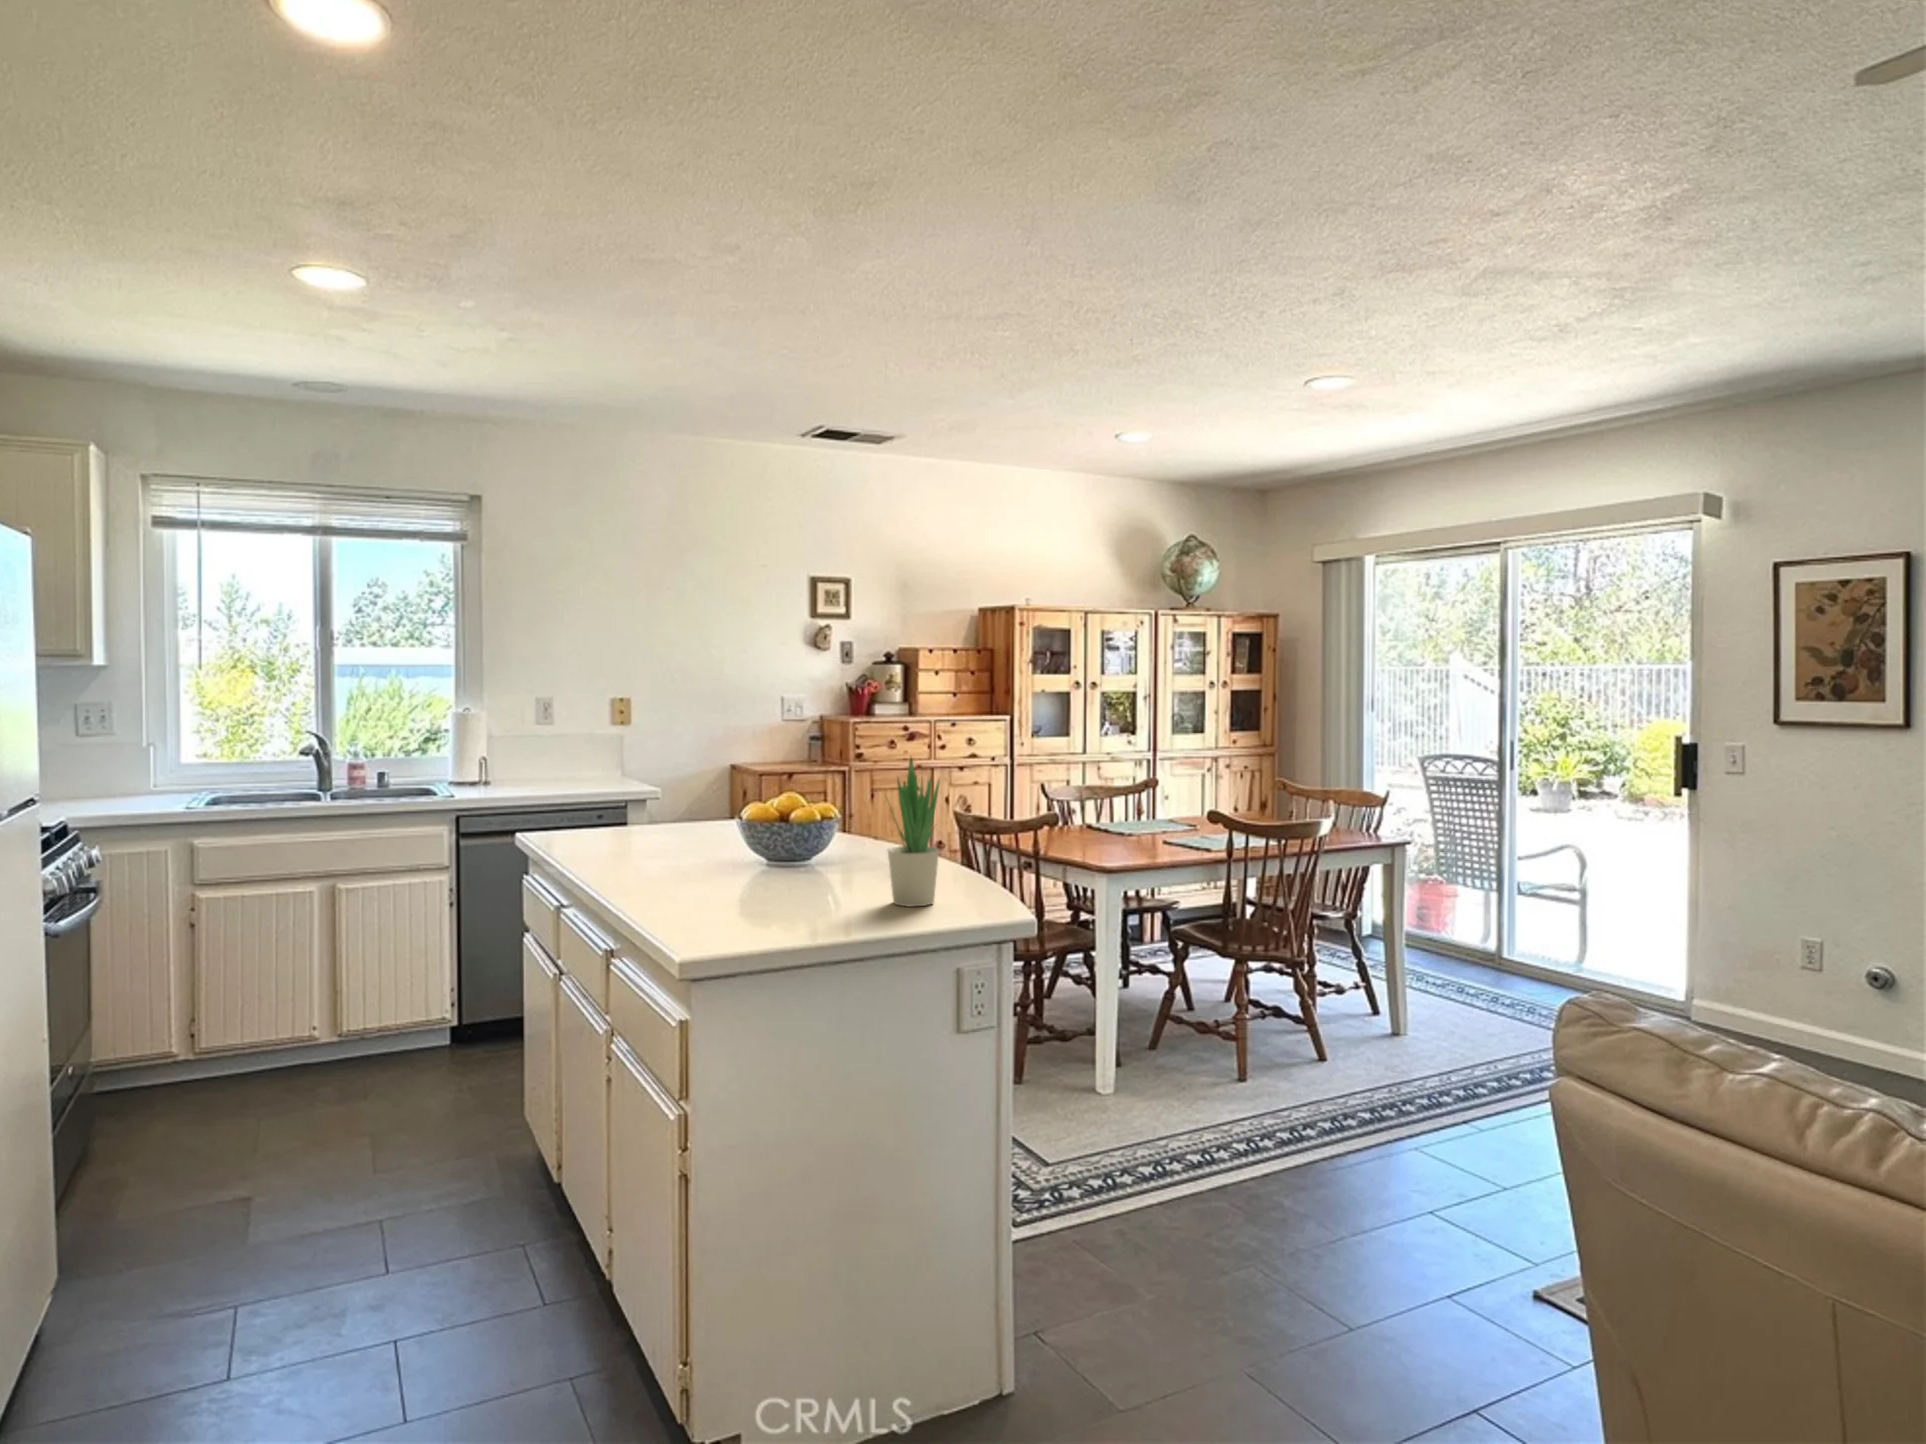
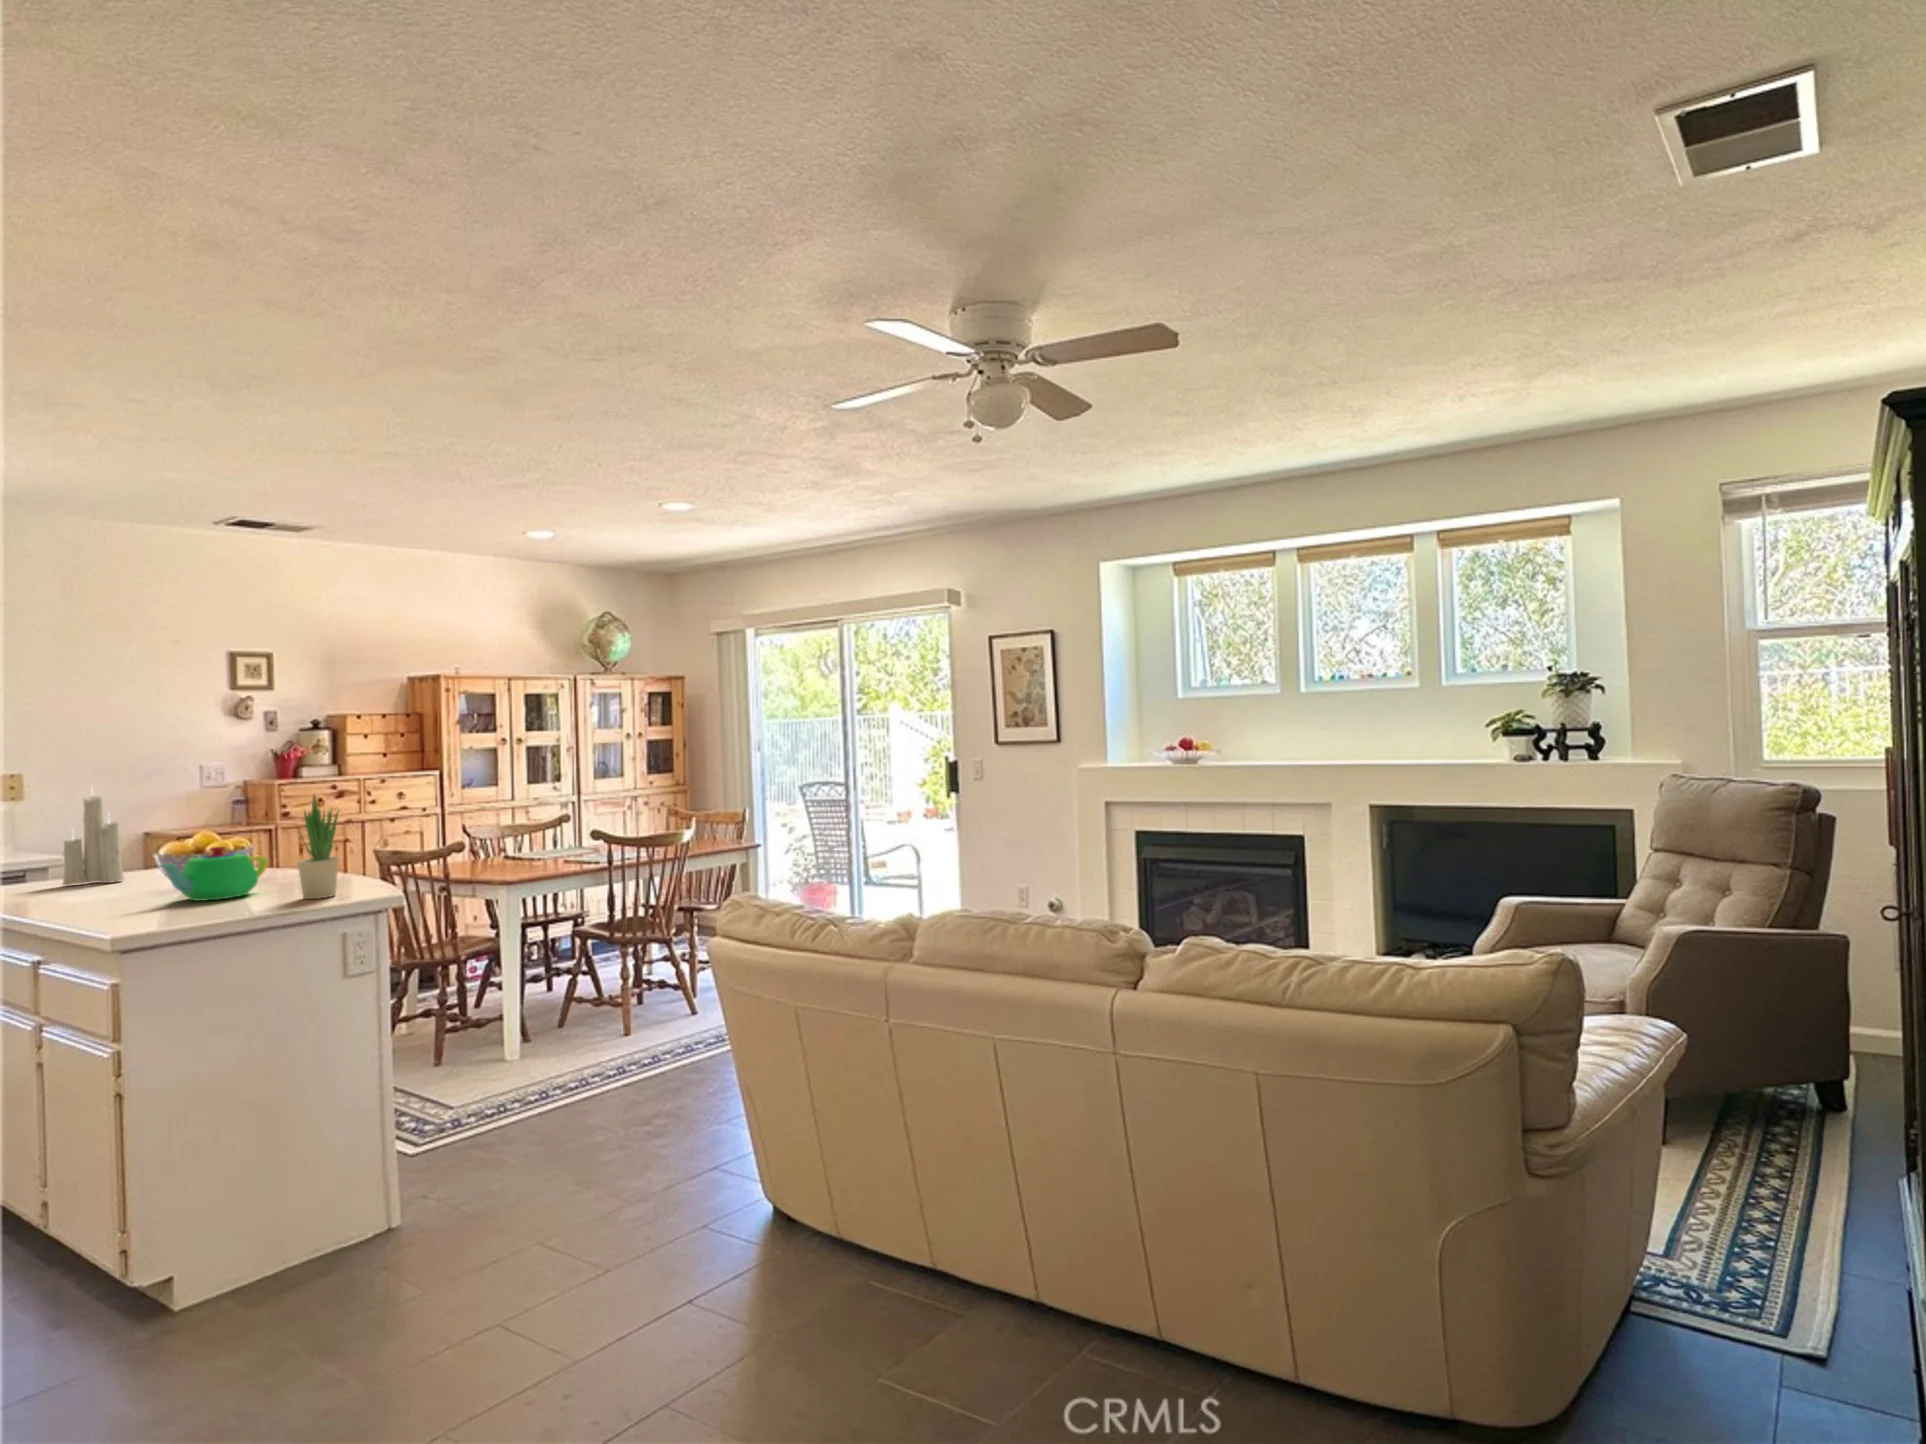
candle: none [643,712,702,837] -> present [63,791,124,885]
teapot: none [729,815,850,887] -> present [160,847,268,901]

